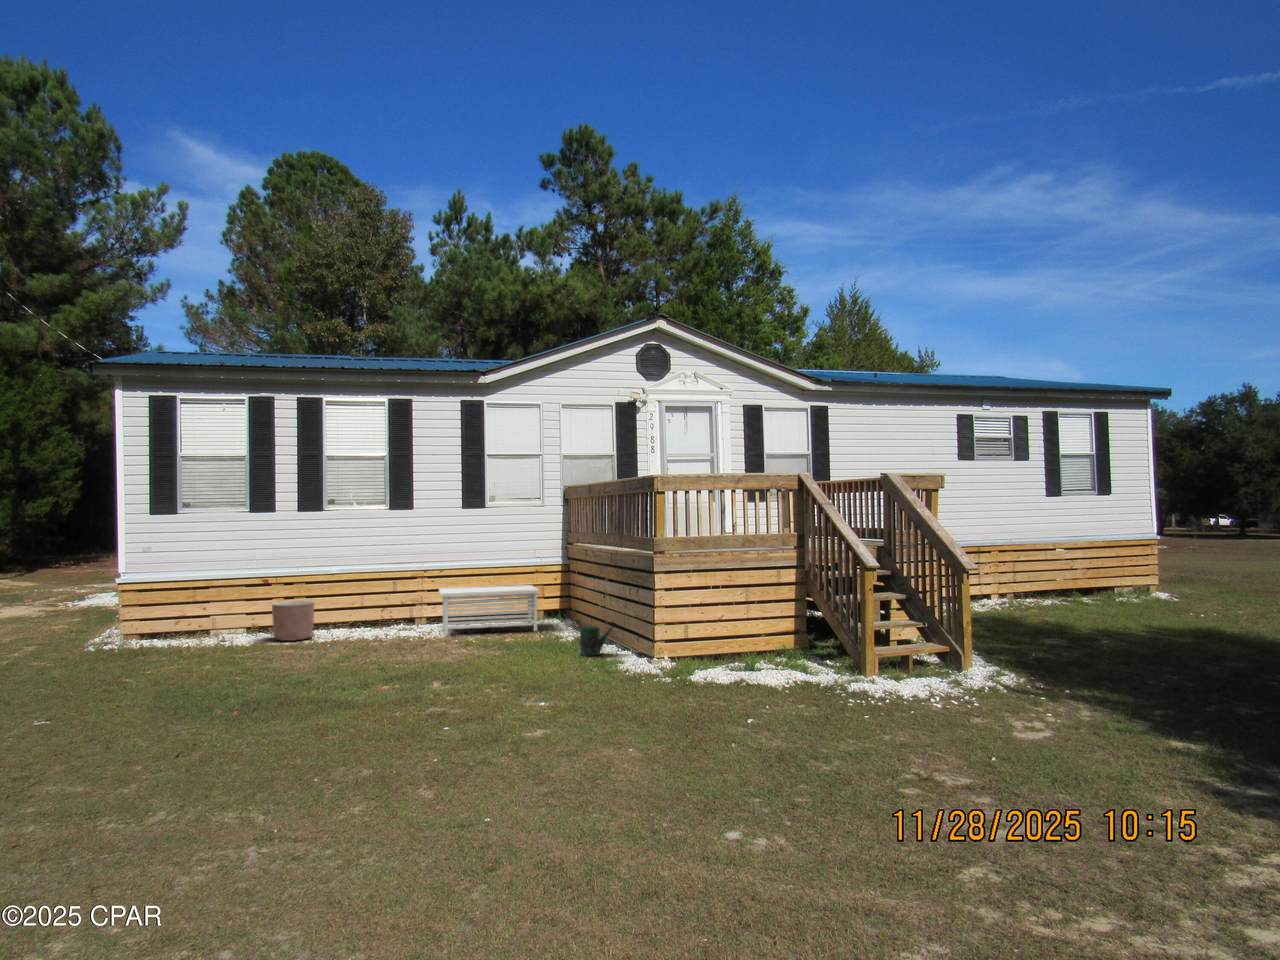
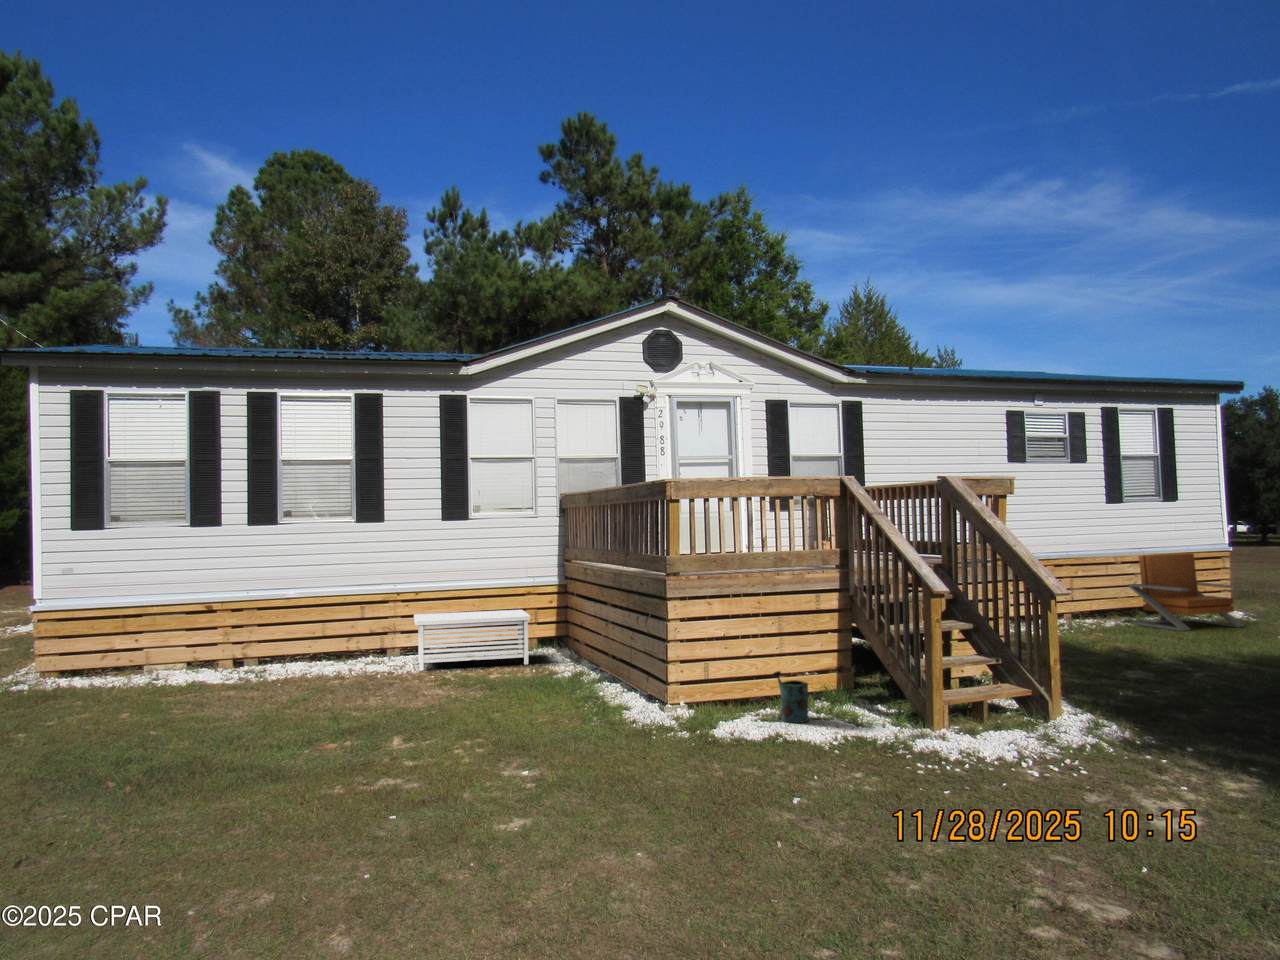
lounge chair: none [1061,540,1160,607] -> present [1128,553,1243,631]
planter: present [272,601,314,641] -> none [216,630,267,678]
watering can: present [579,622,616,656] -> present [773,671,809,723]

